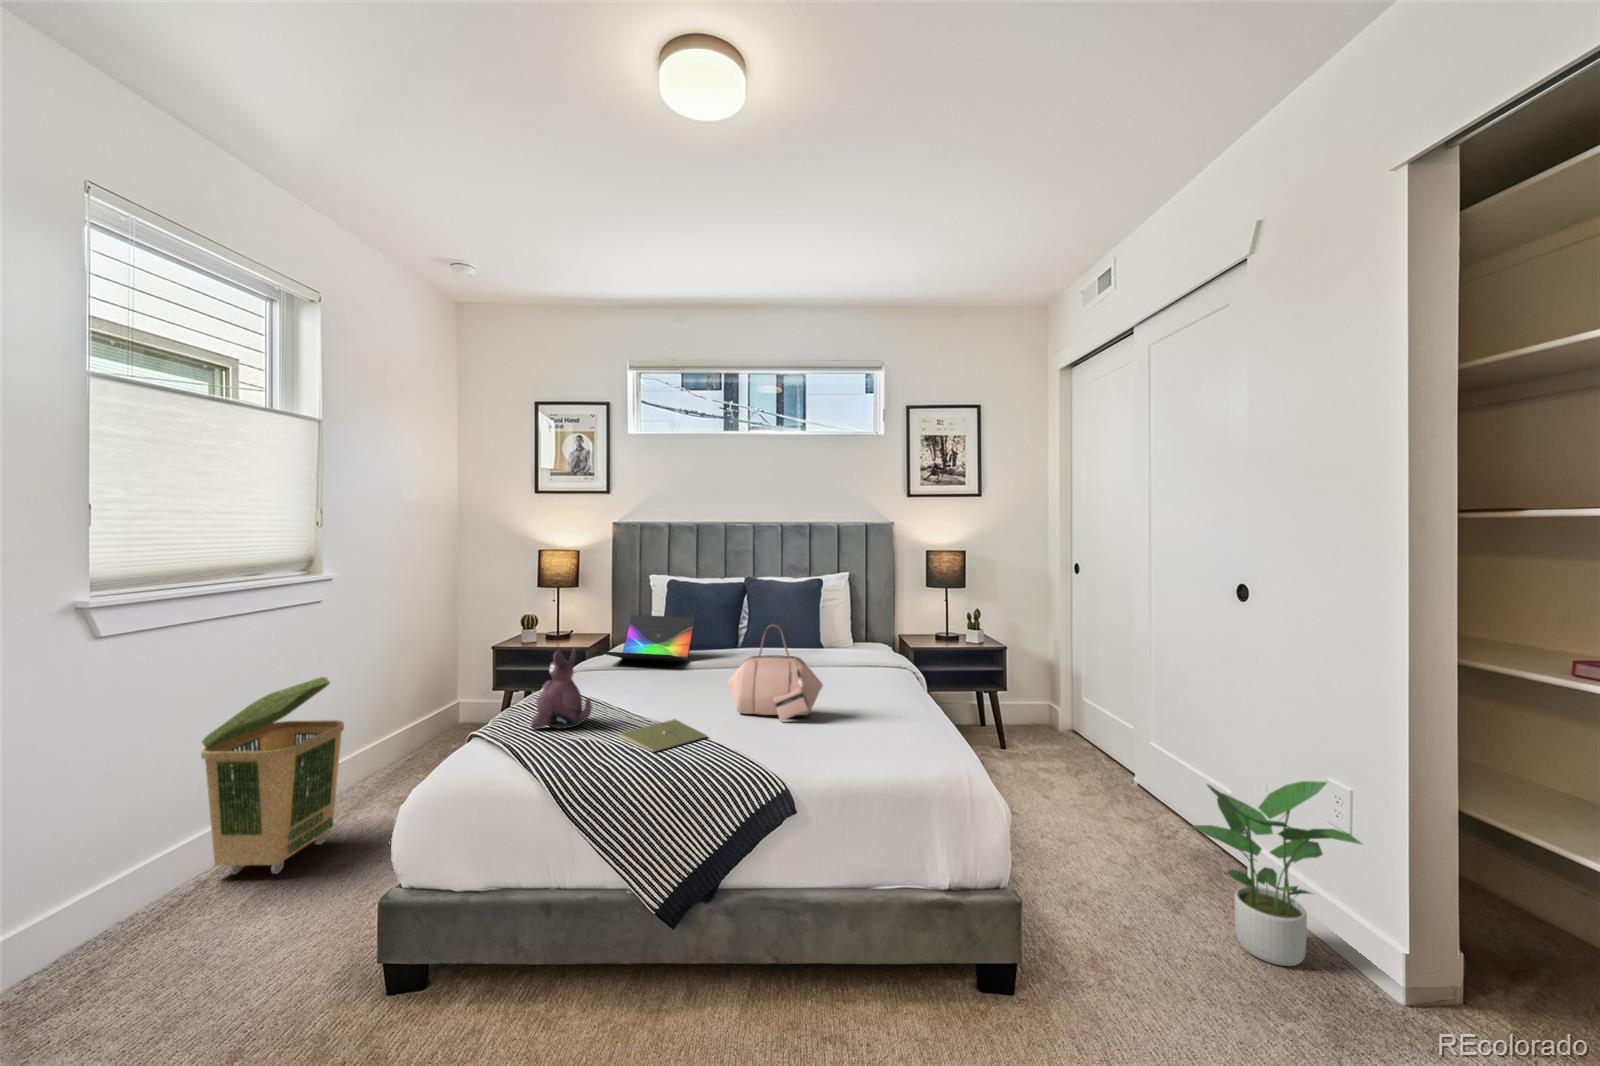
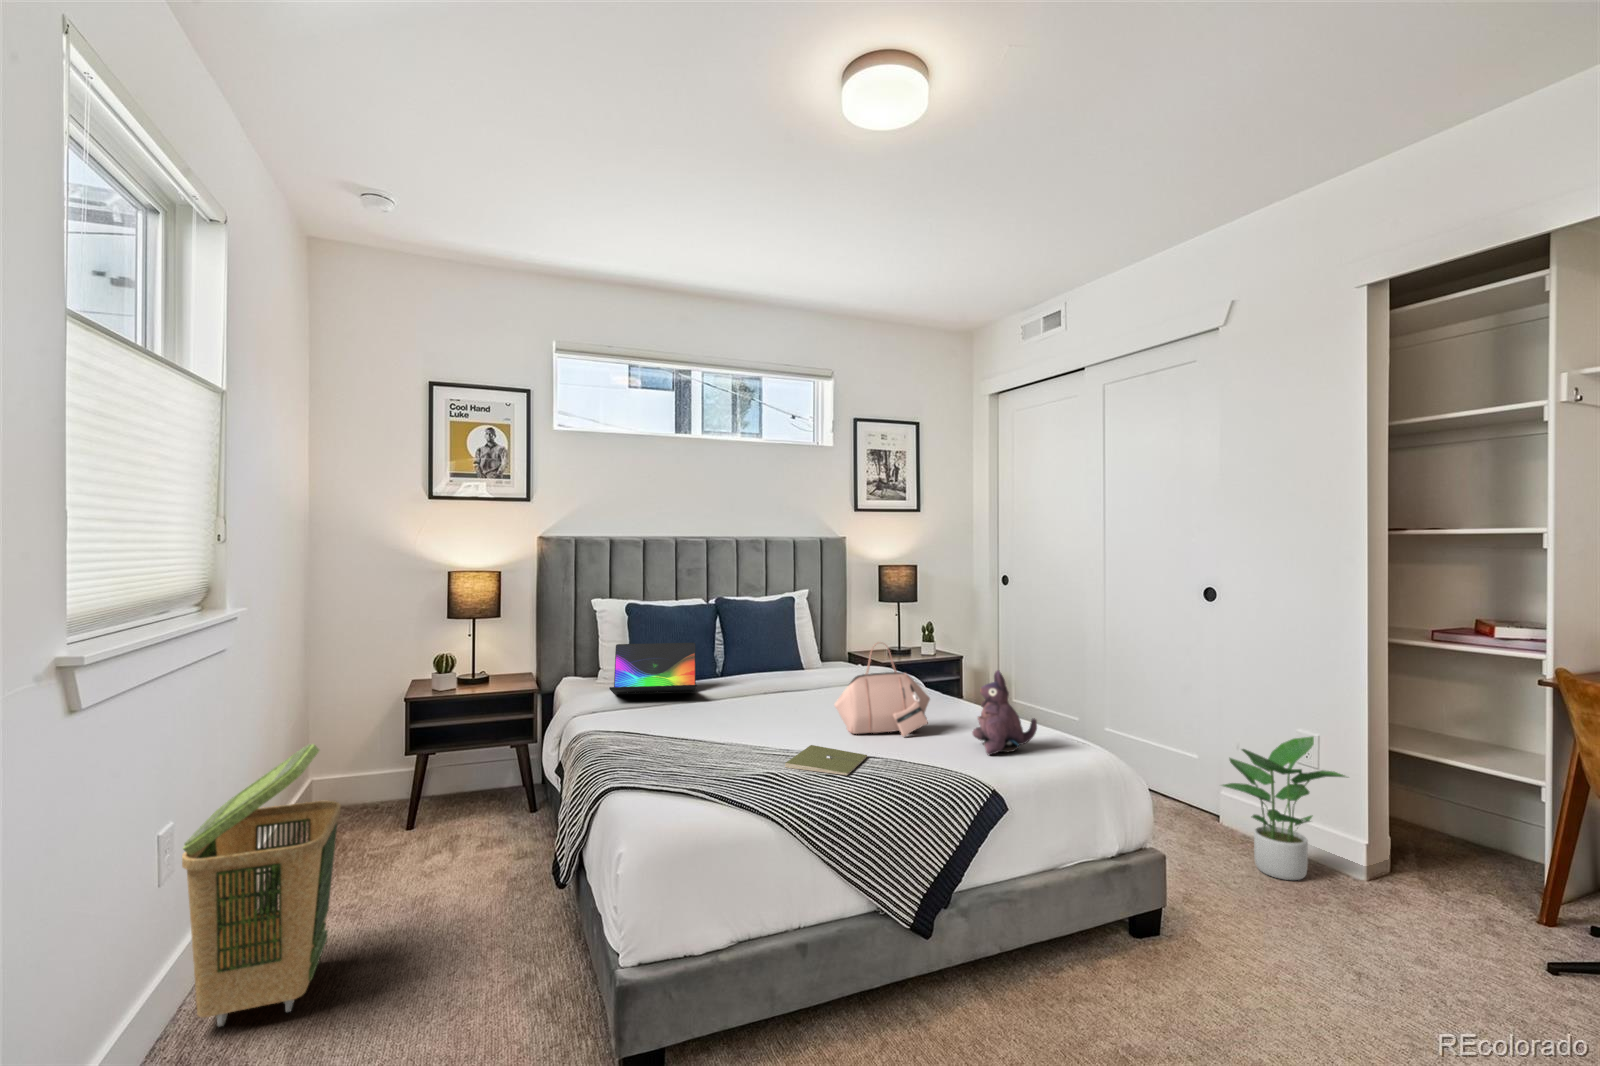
plush toy: present [531,648,592,729] -> present [972,670,1037,755]

